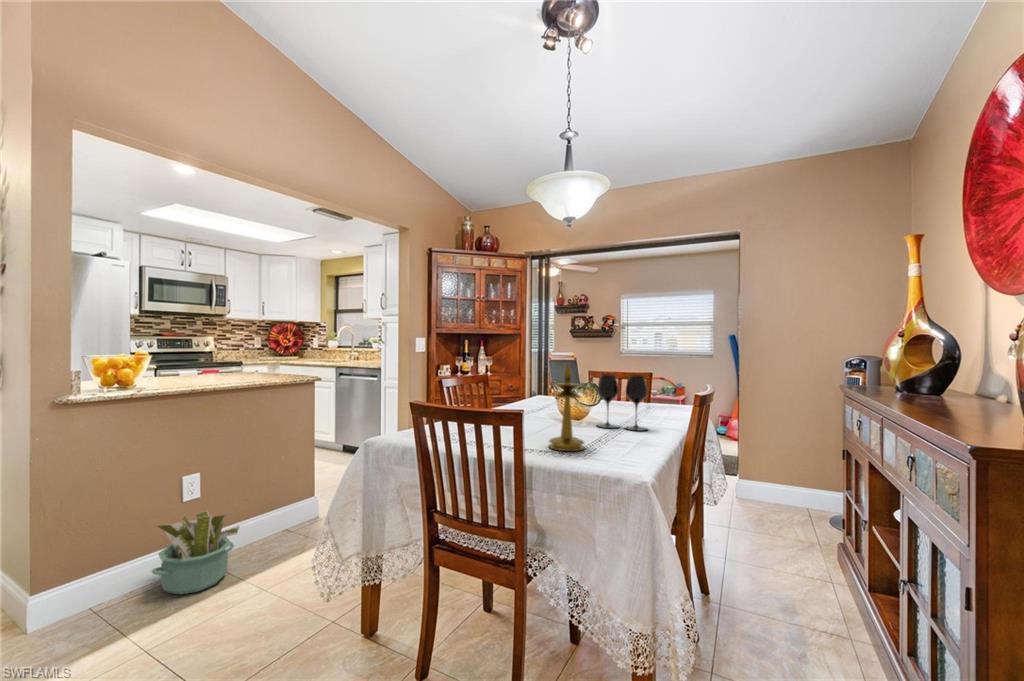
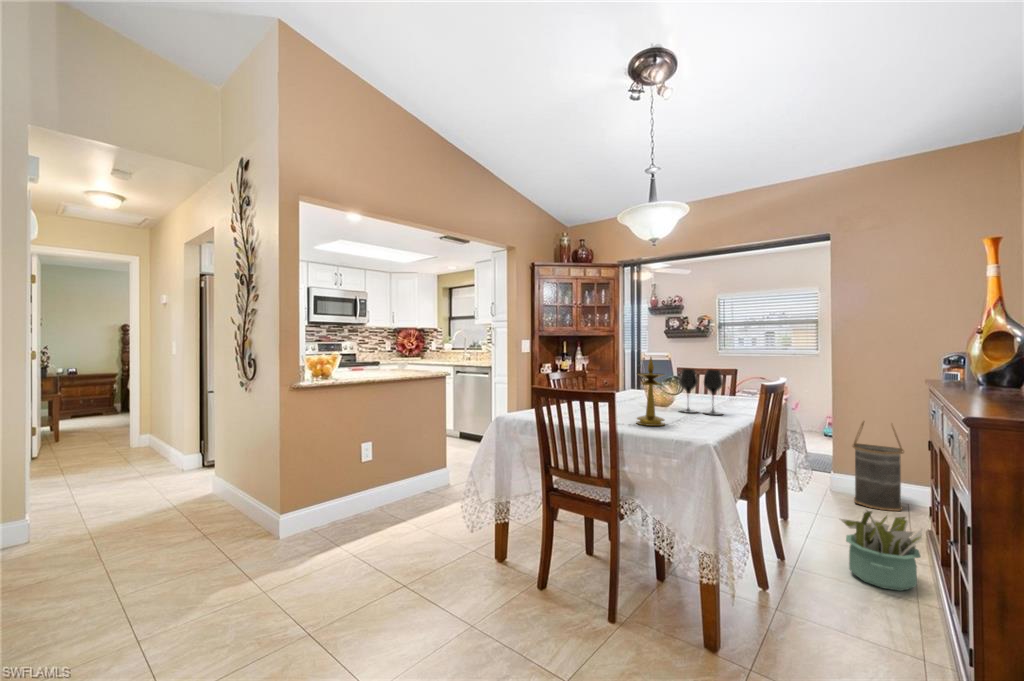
basket: none [761,426,810,519] -> present [853,421,904,511]
decorative plant: present [152,511,239,594] -> present [841,510,922,591]

